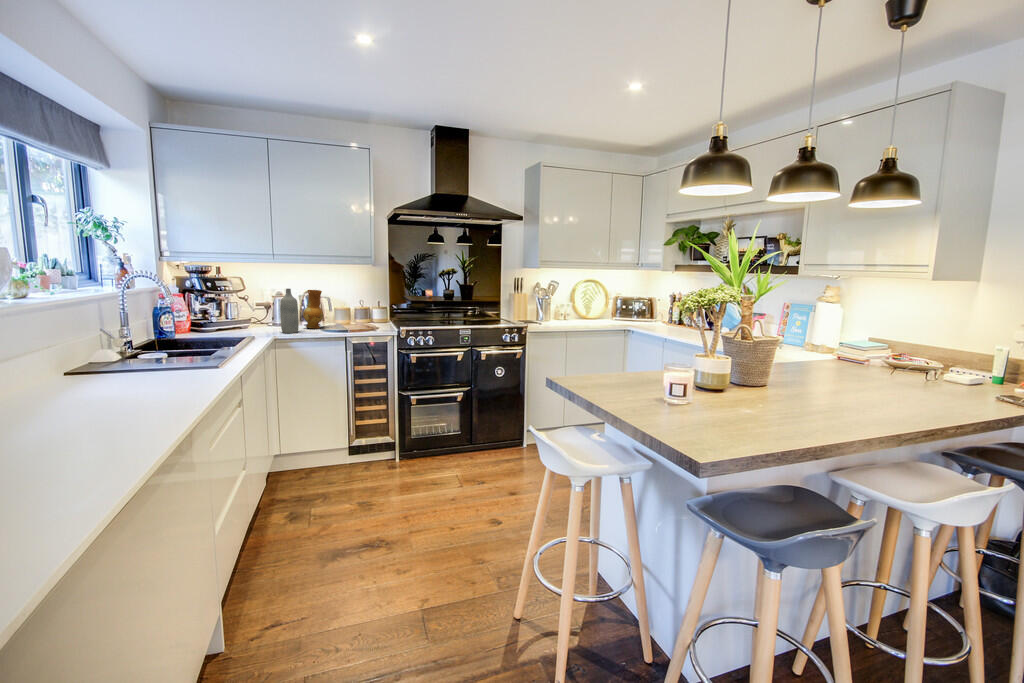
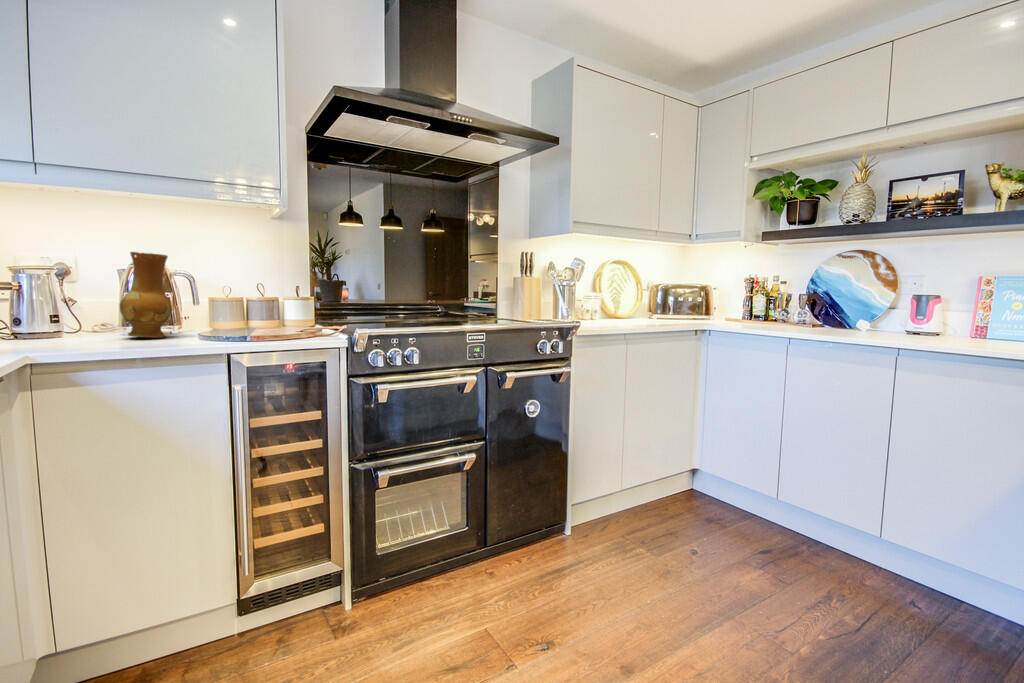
bottle: present [280,289,299,333] -> none [47,238,103,348]

